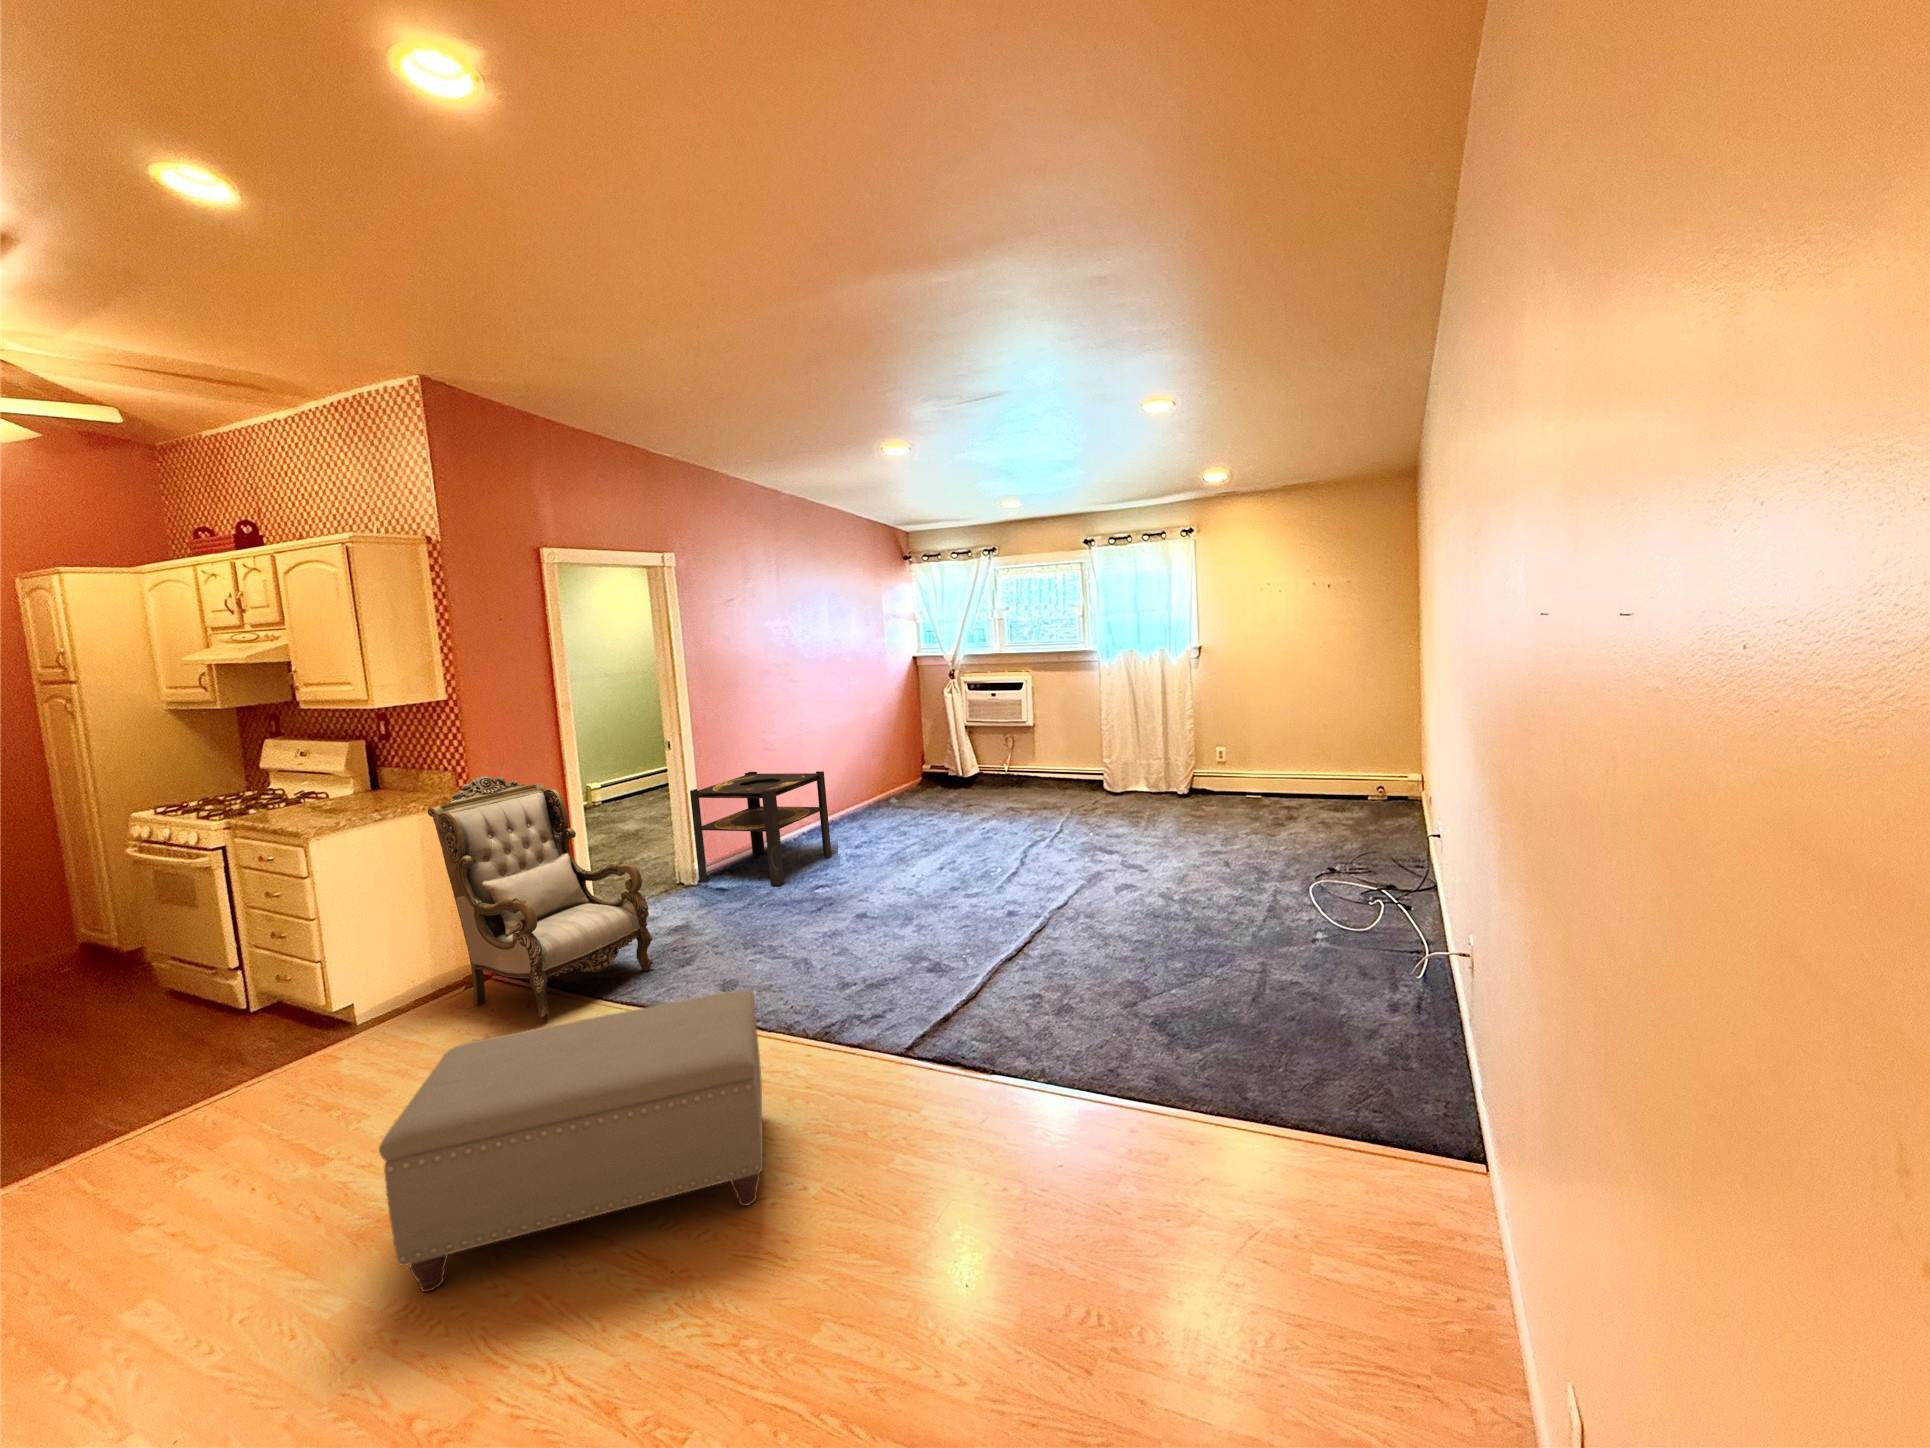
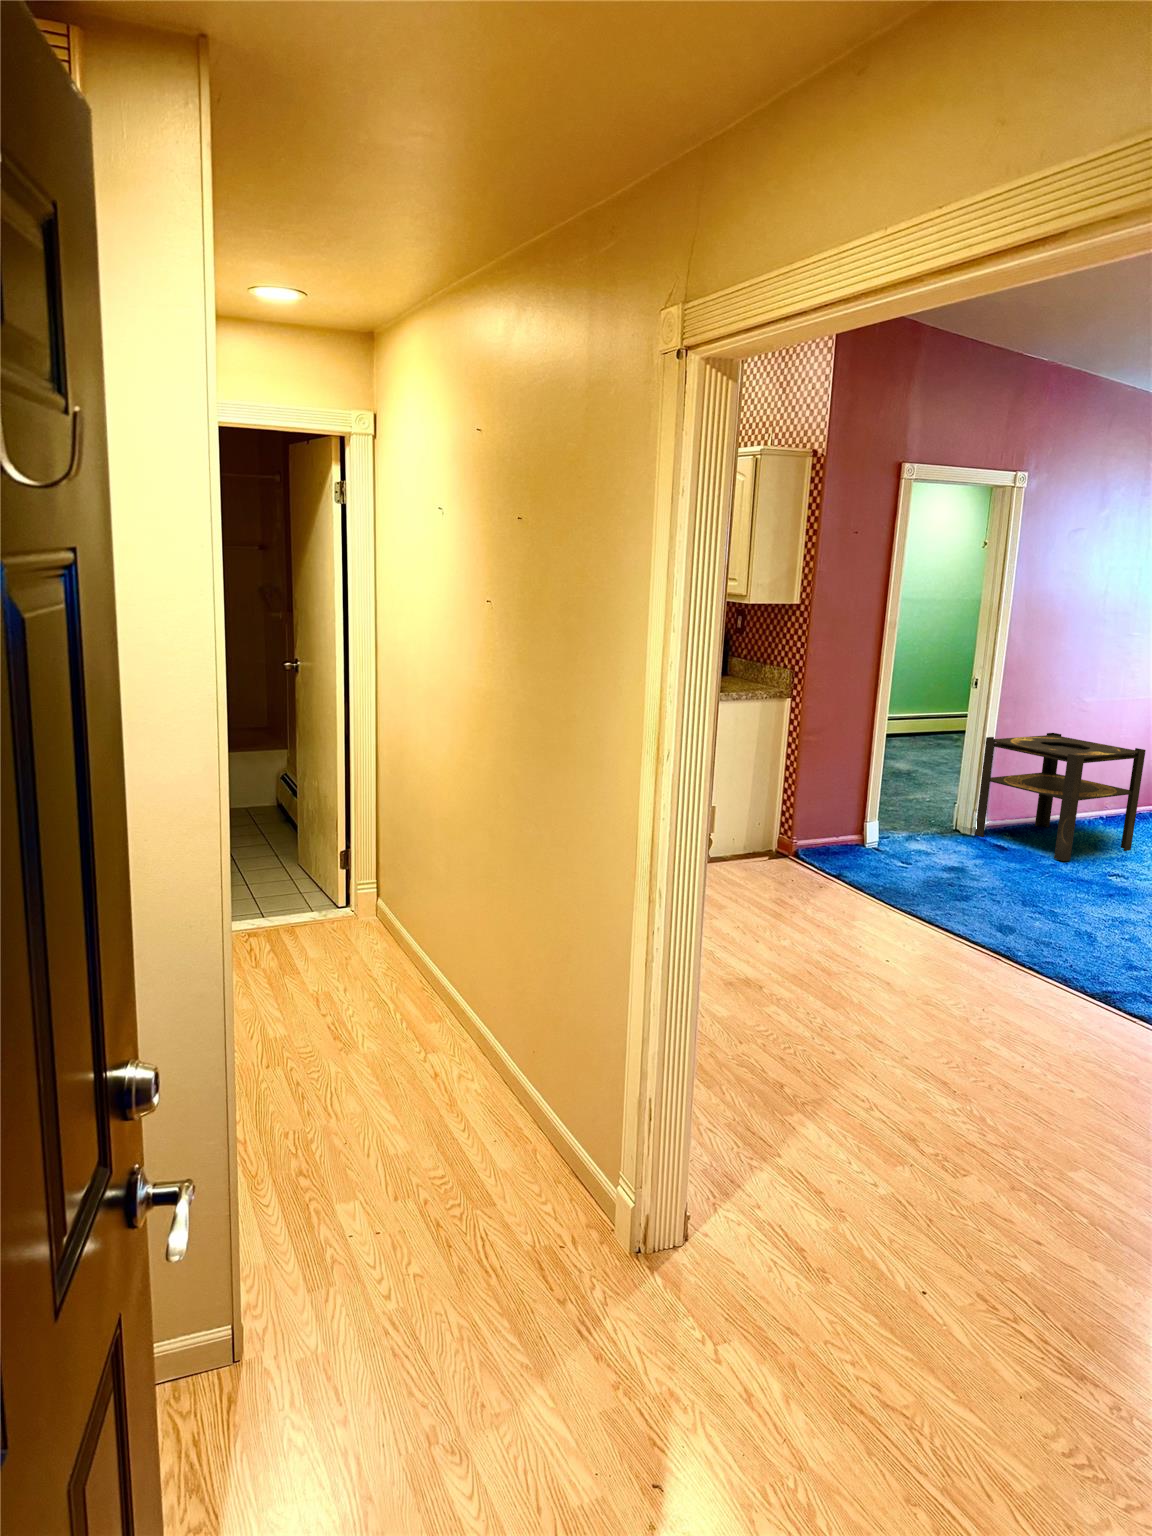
armchair: present [428,776,653,1022] -> none [772,678,937,904]
ottoman: present [379,990,763,1292] -> none [754,882,1049,1096]

